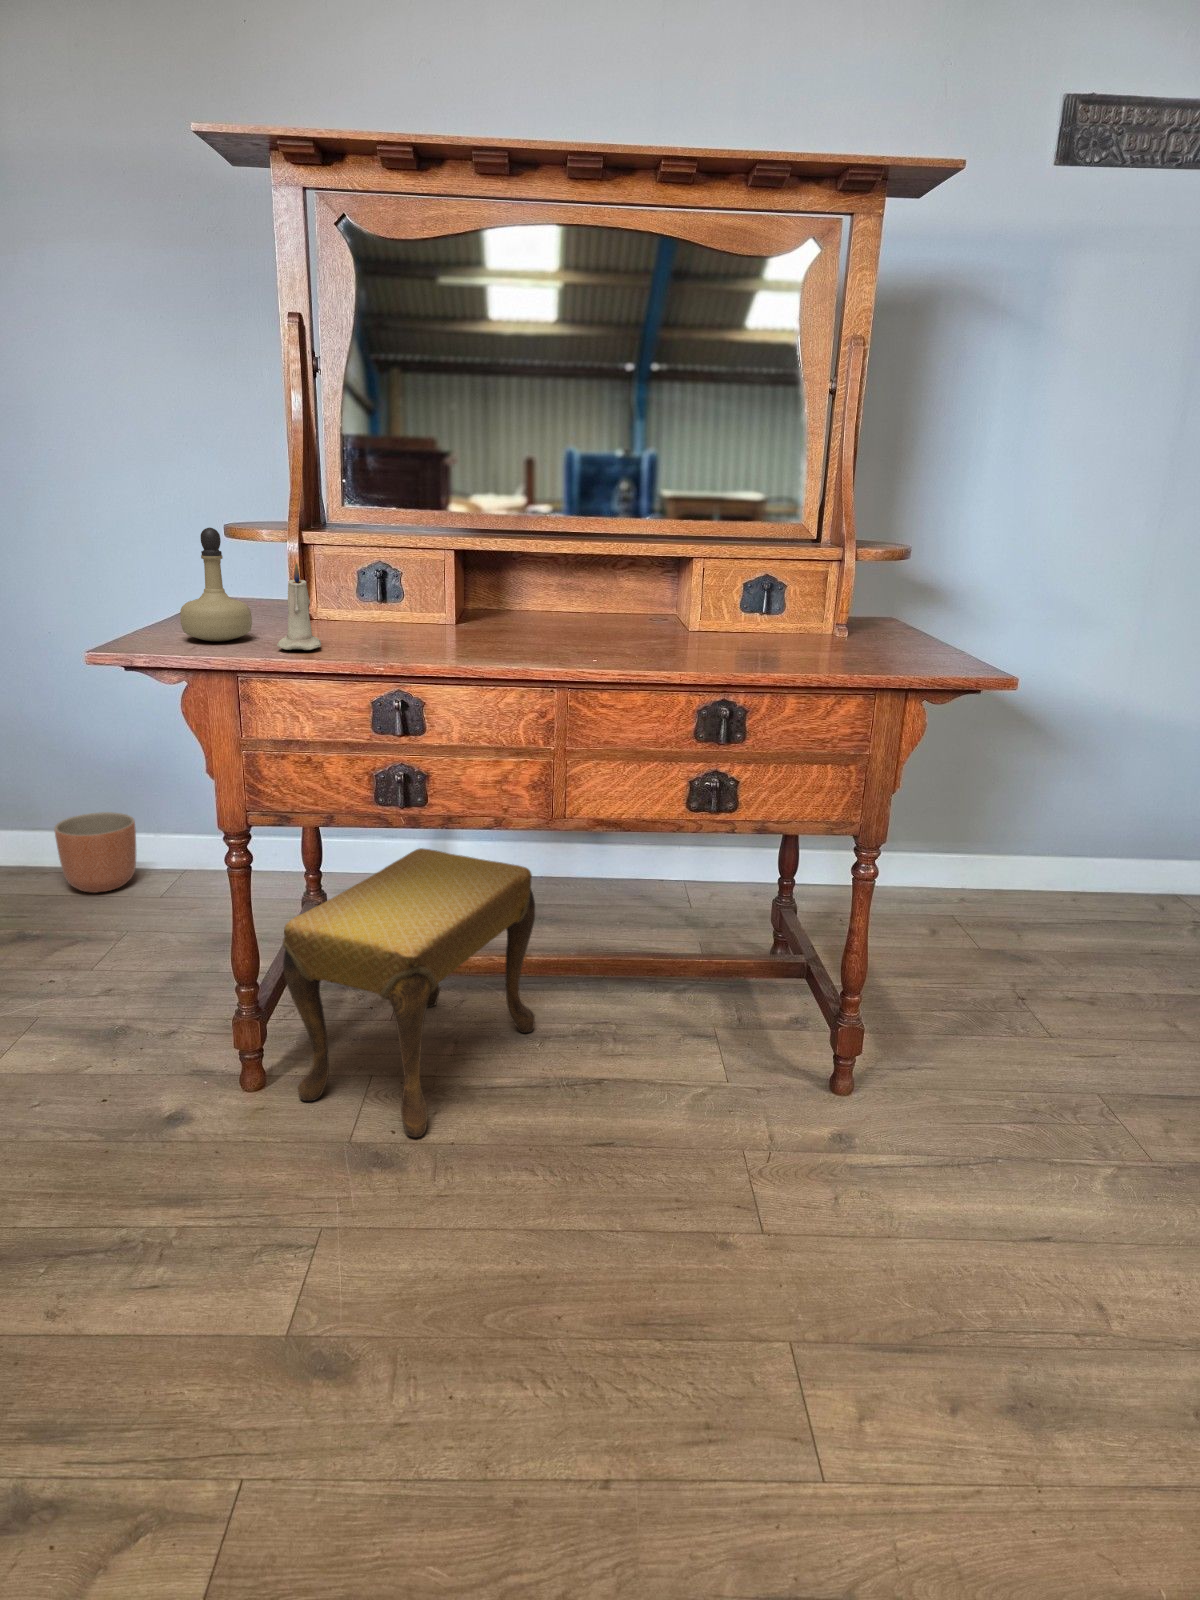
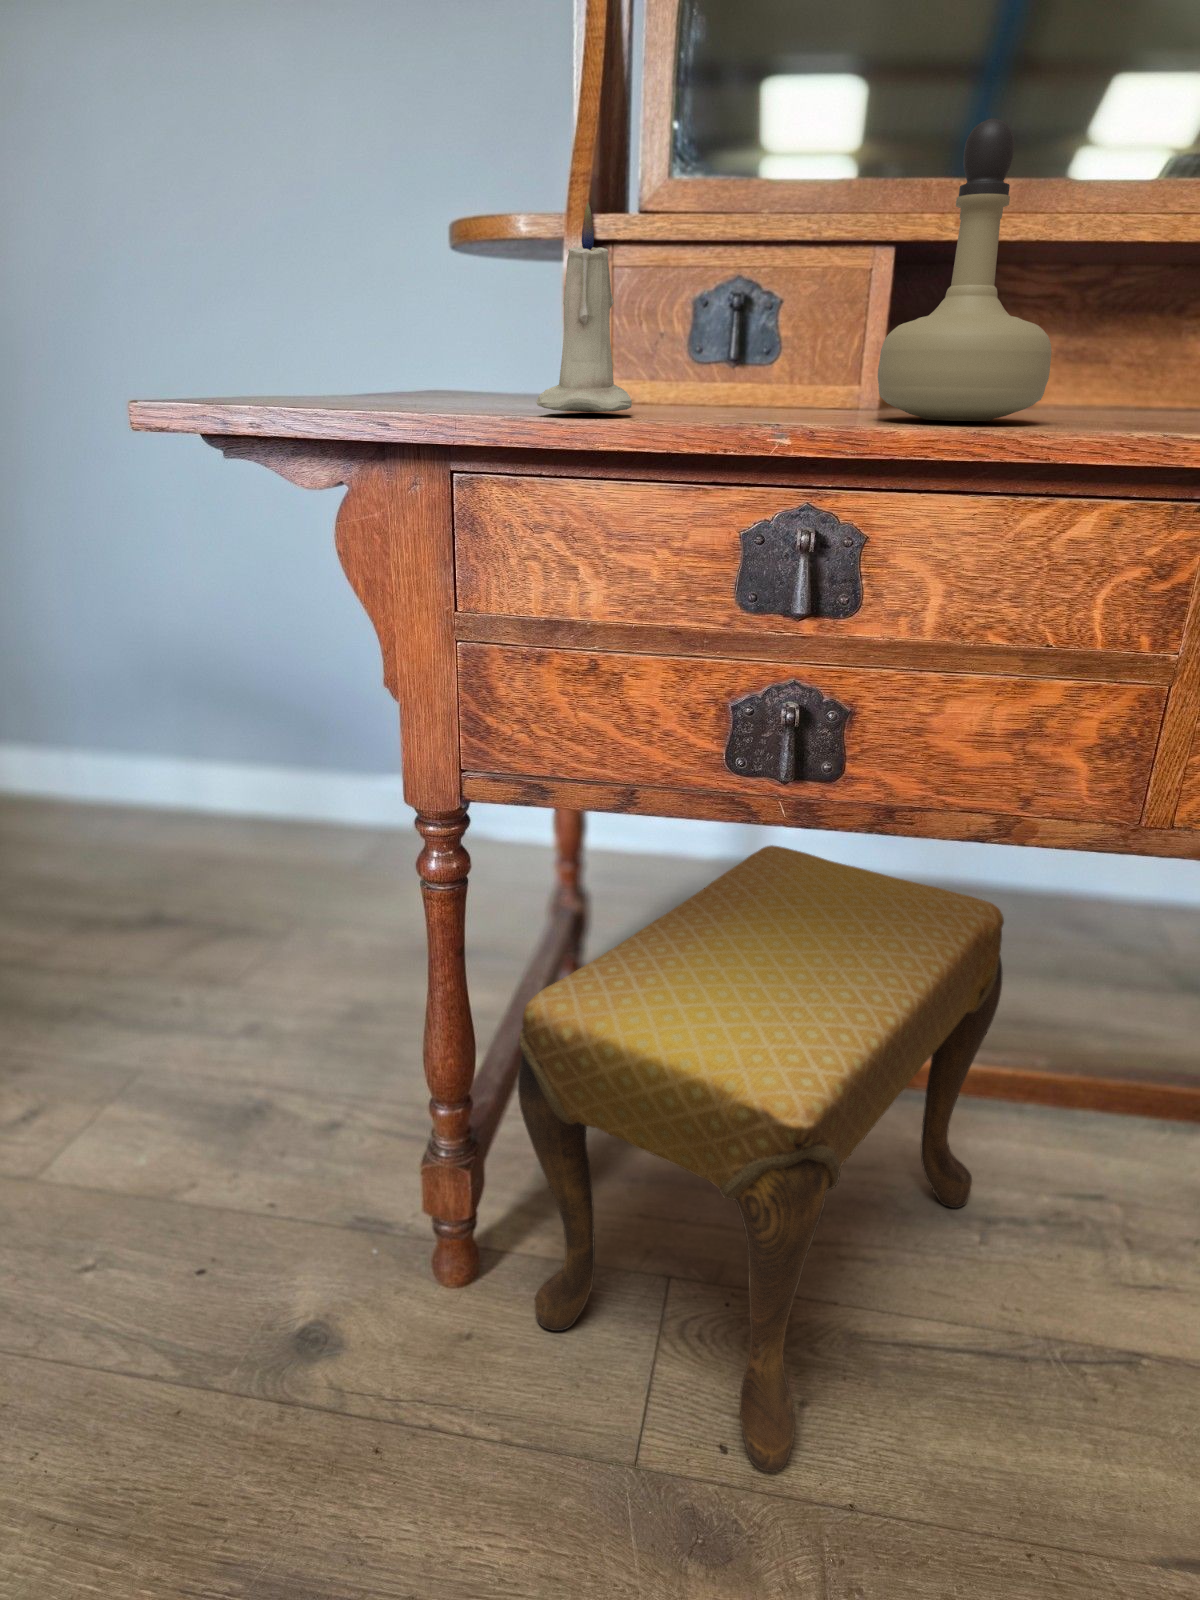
perfume bottle: present [180,528,252,641] -> present [878,118,1052,421]
planter: present [54,812,136,893] -> none [208,742,319,858]

